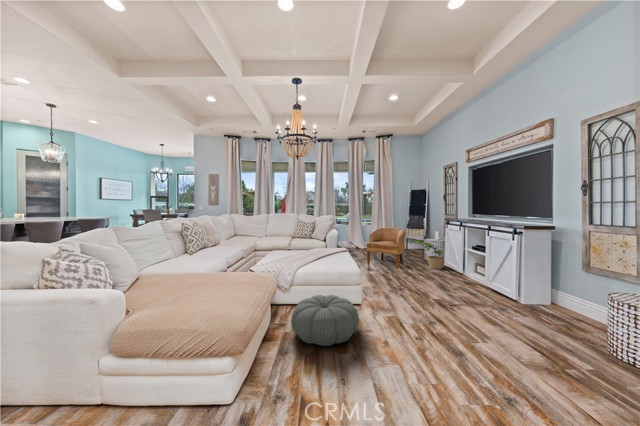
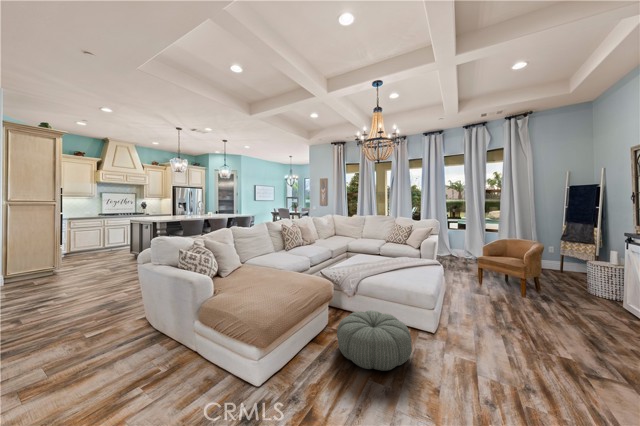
potted plant: present [411,240,444,269] -> none [554,261,622,313]

